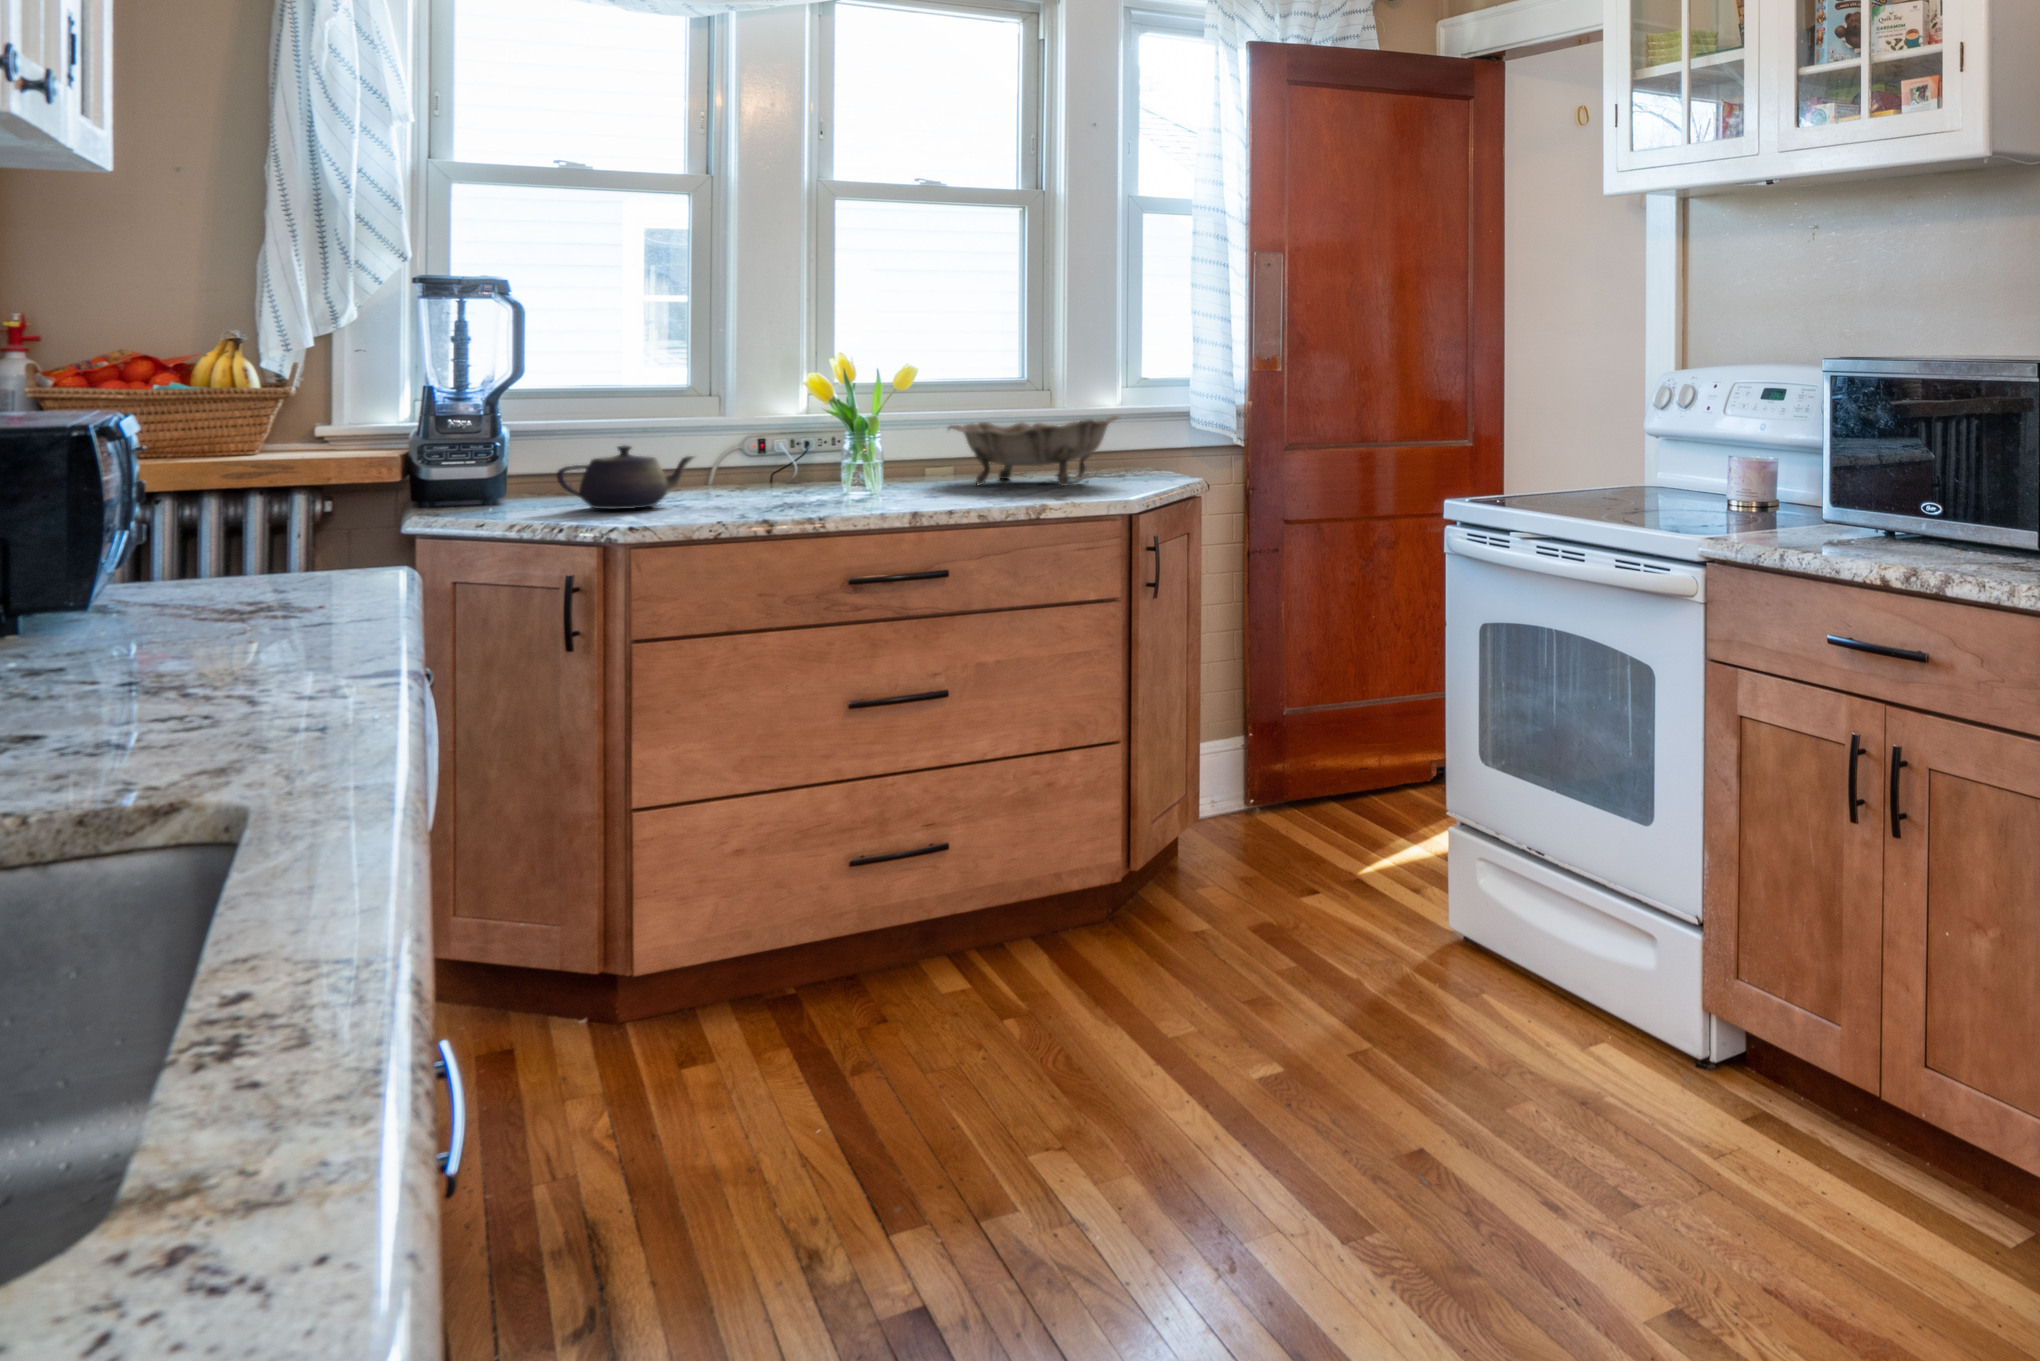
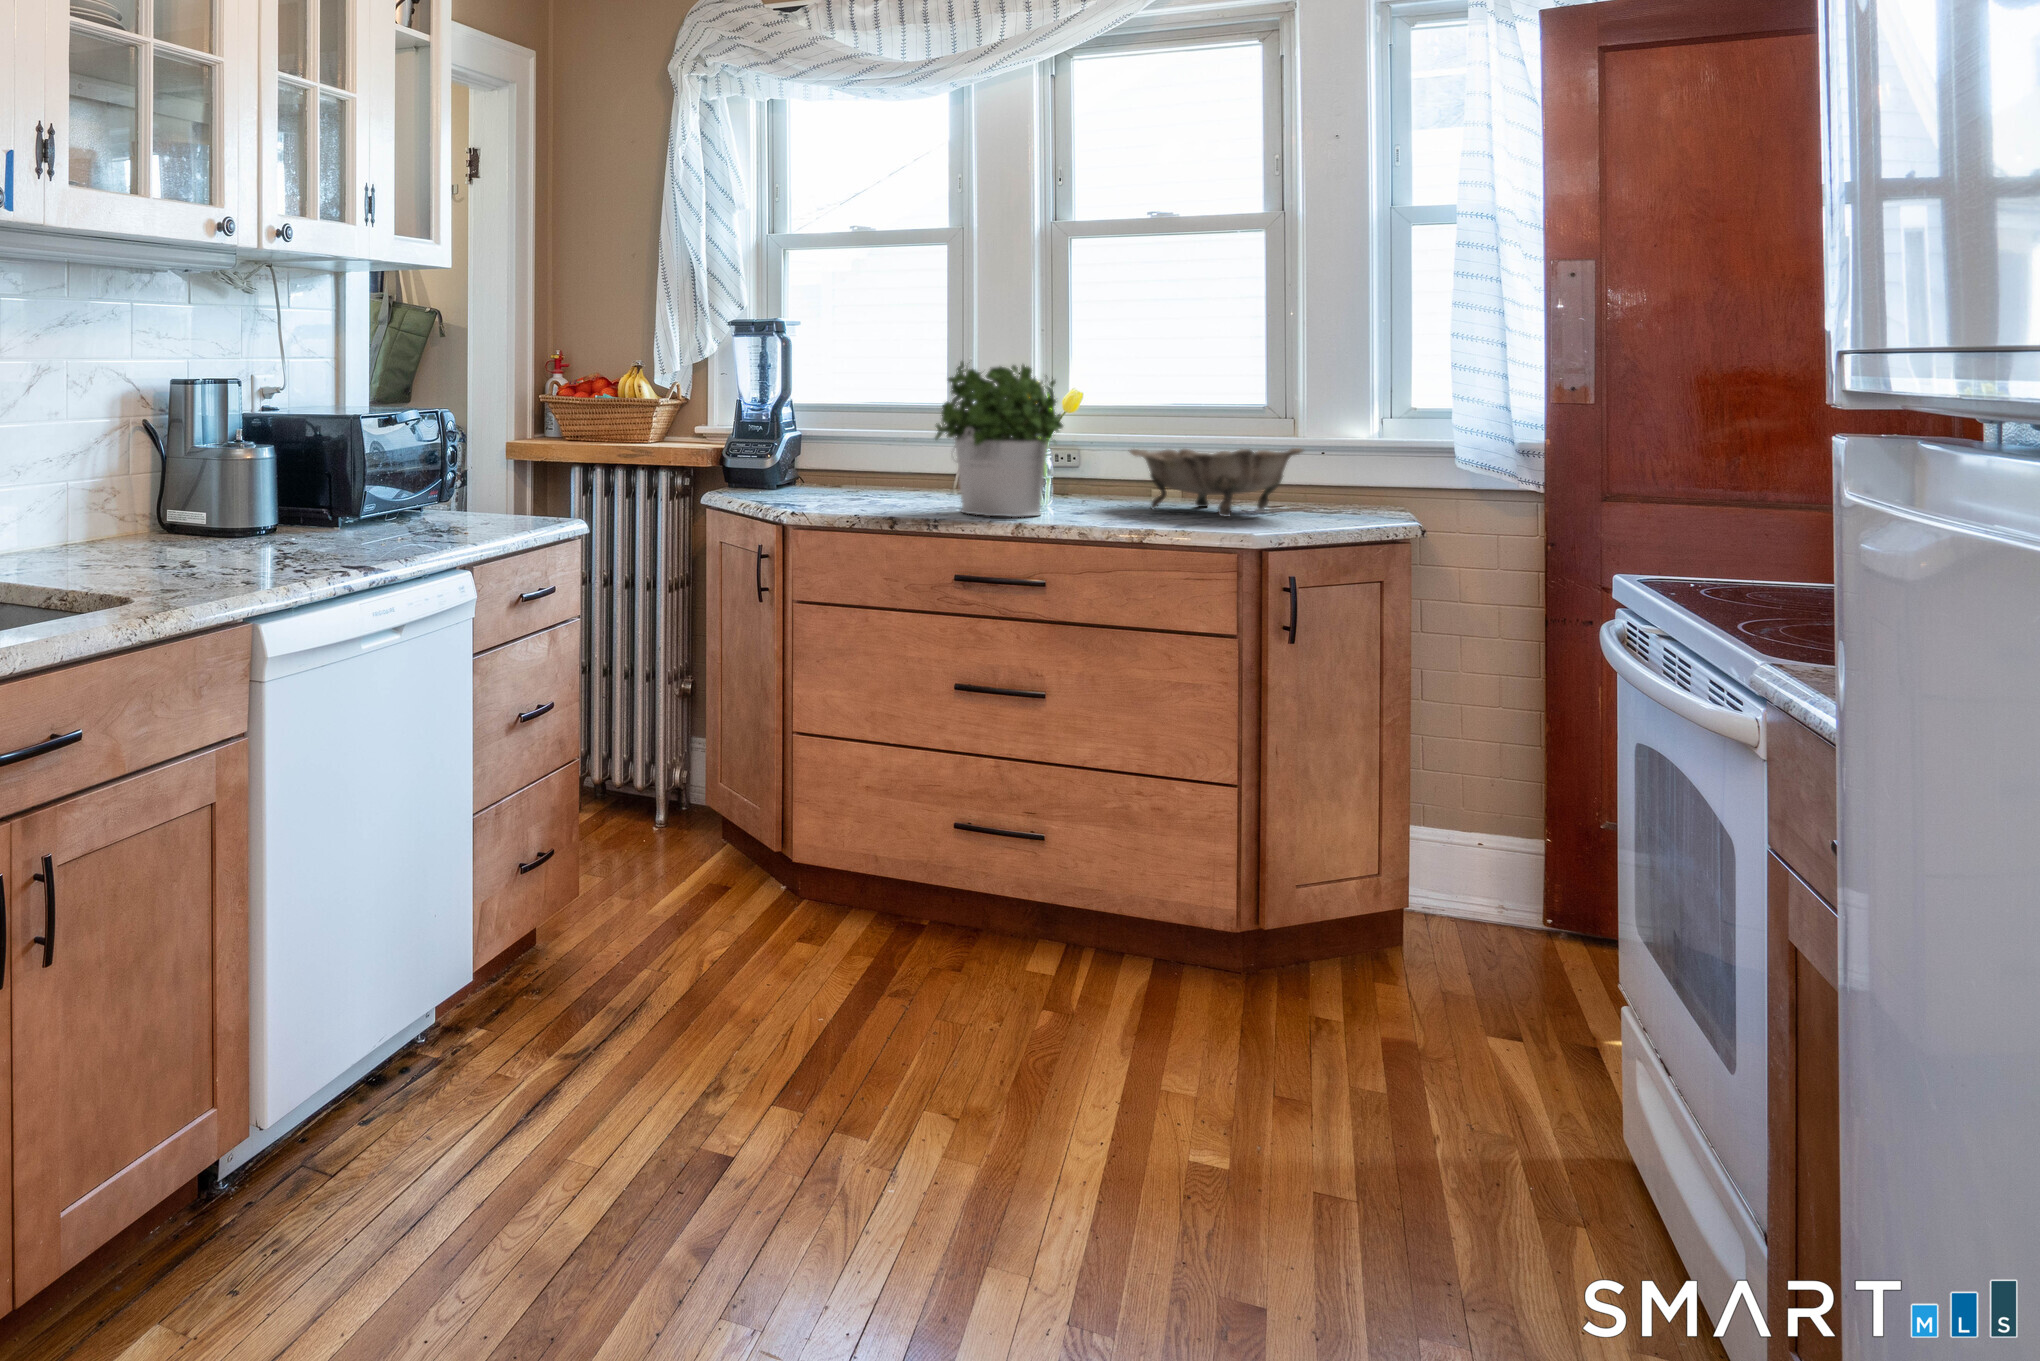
potted plant: none [775,332,927,507] -> present [935,362,1063,517]
teapot: present [557,446,694,509] -> none [791,451,894,501]

